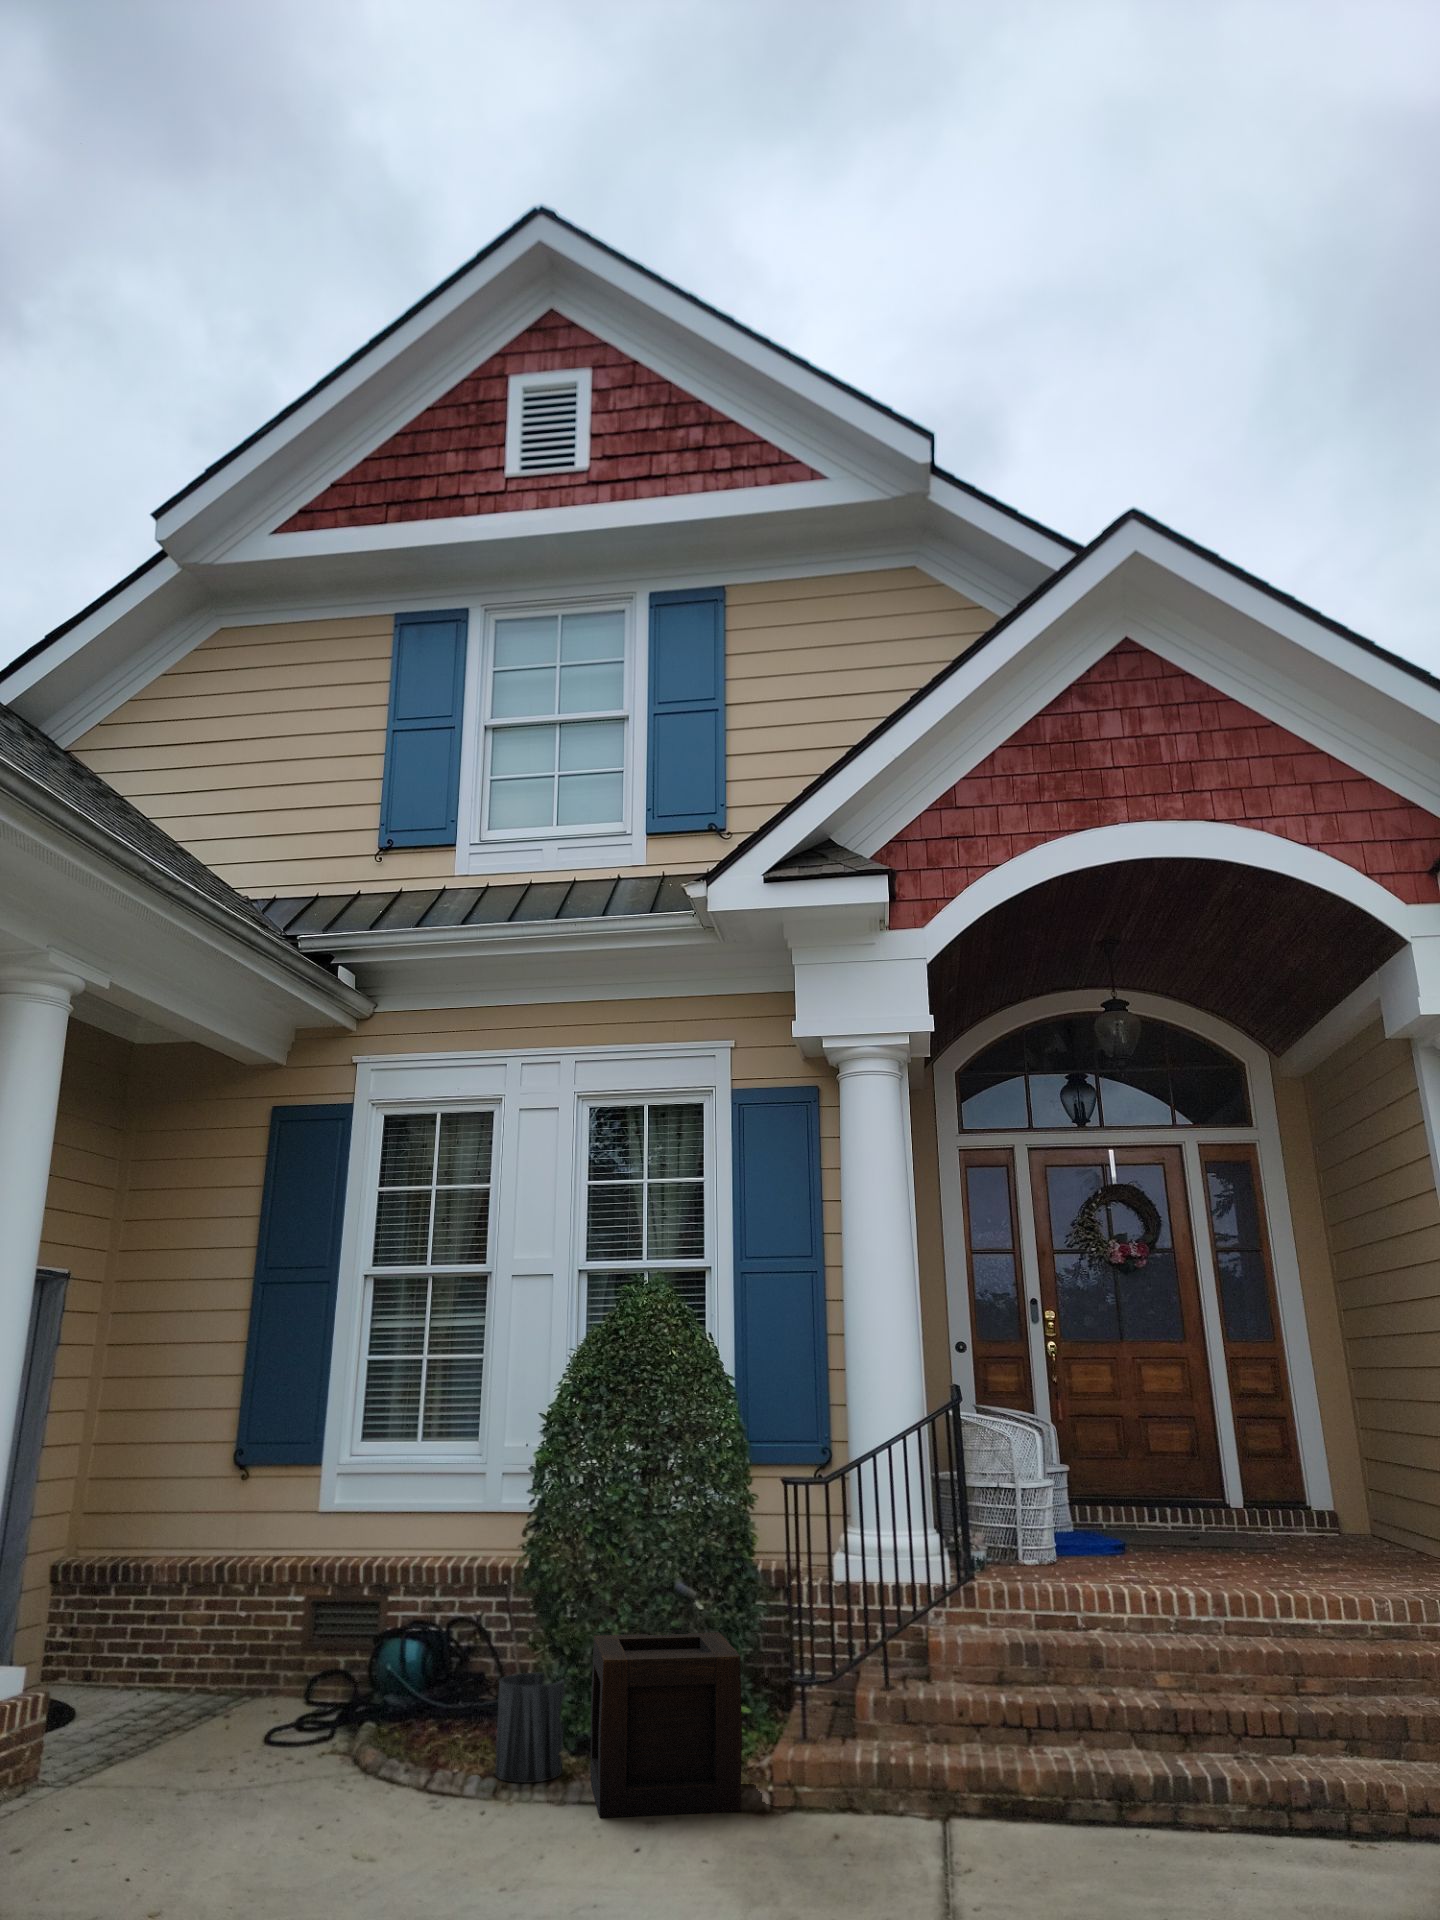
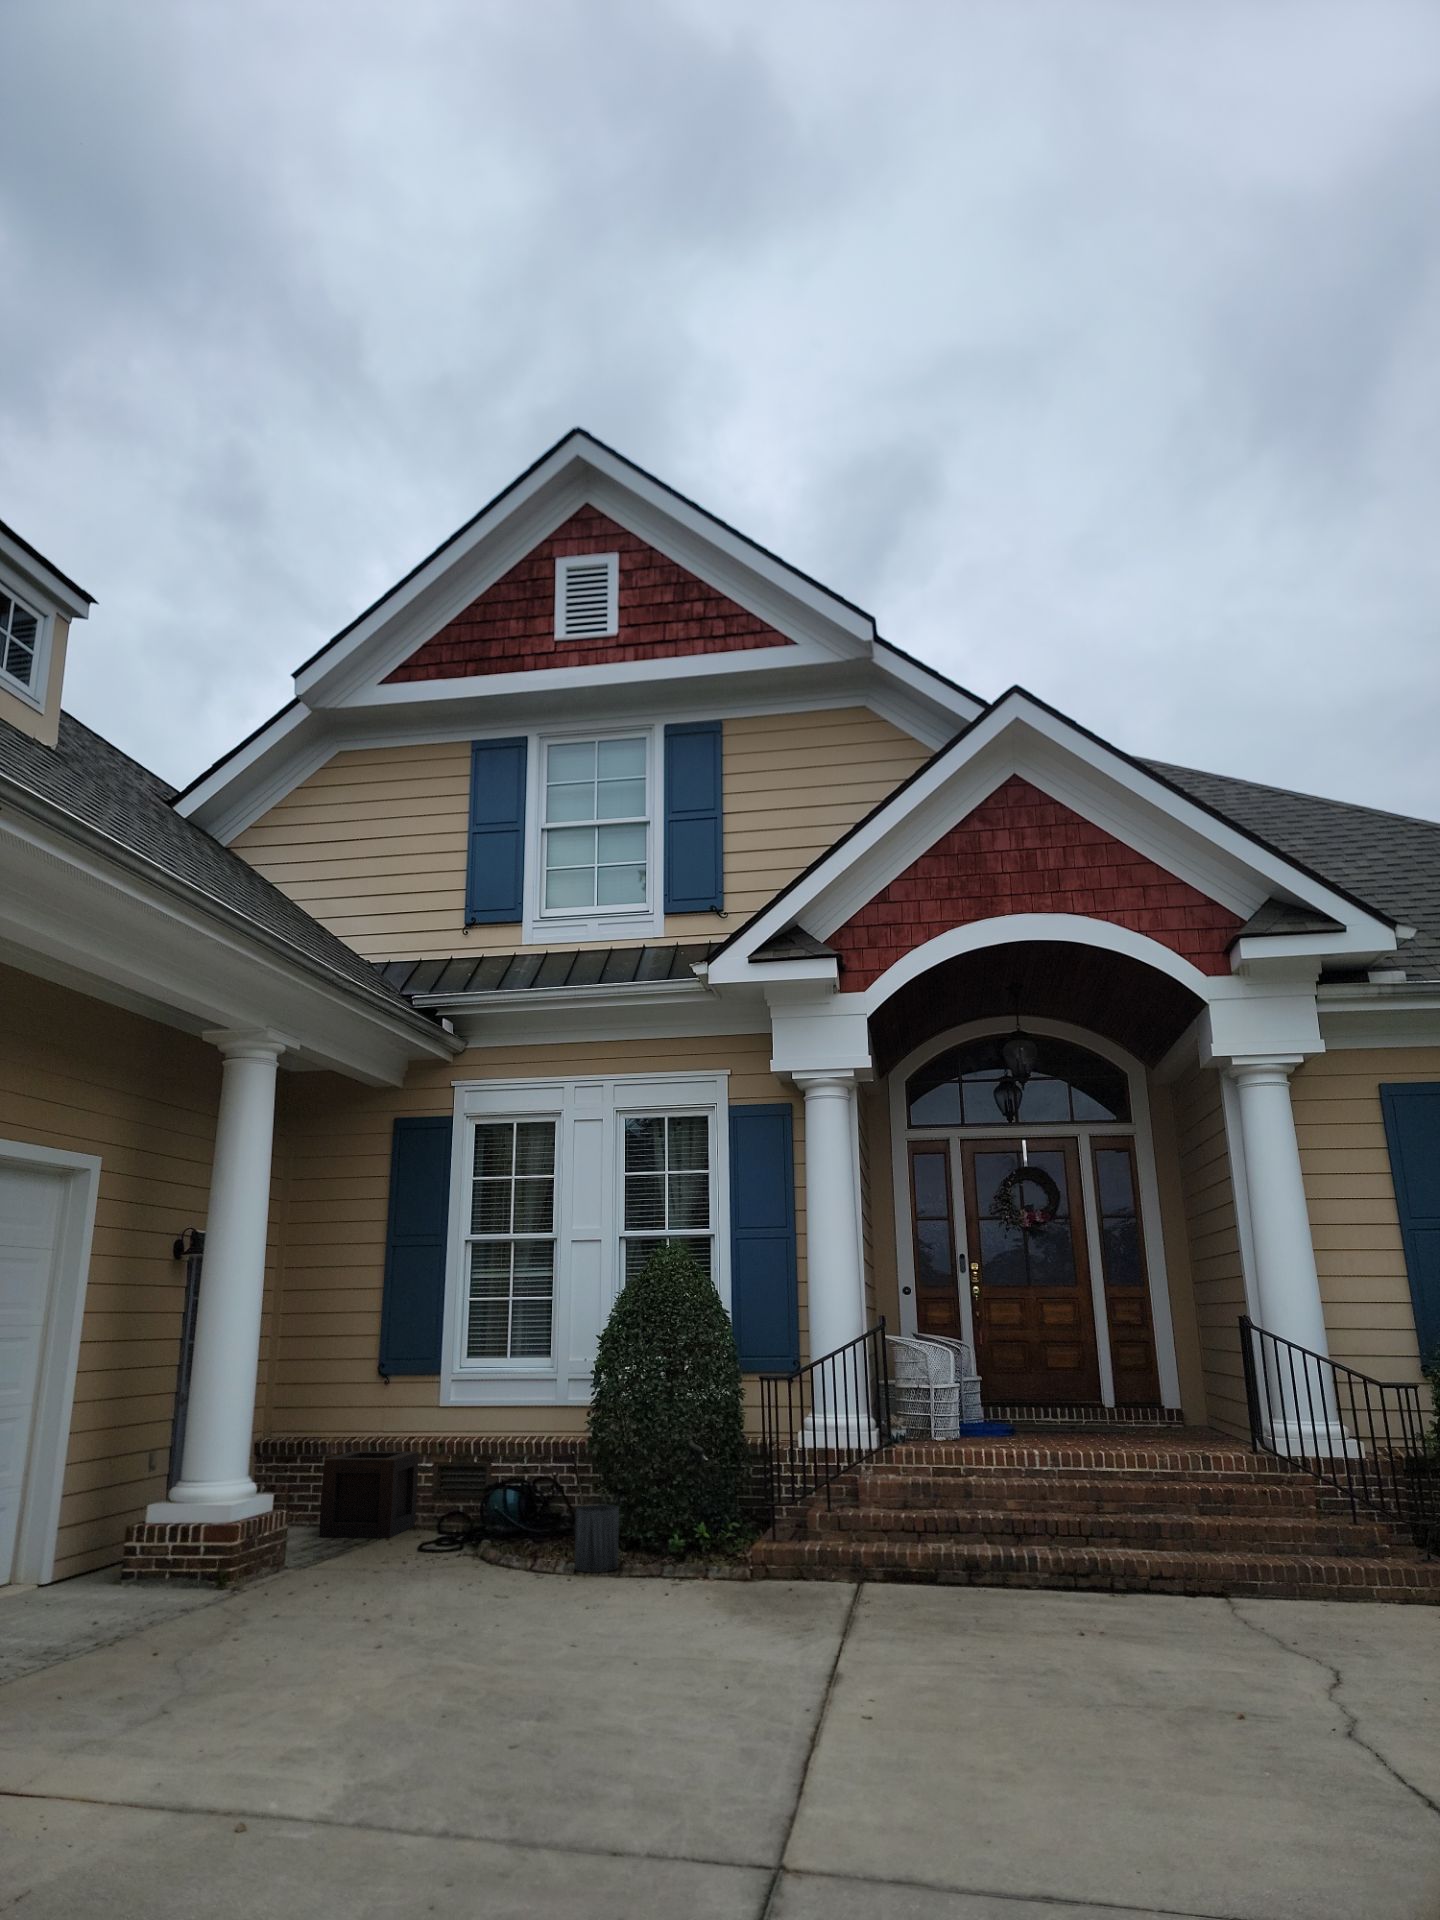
wooden crate: present [590,1632,742,1817] -> present [319,1451,418,1538]

